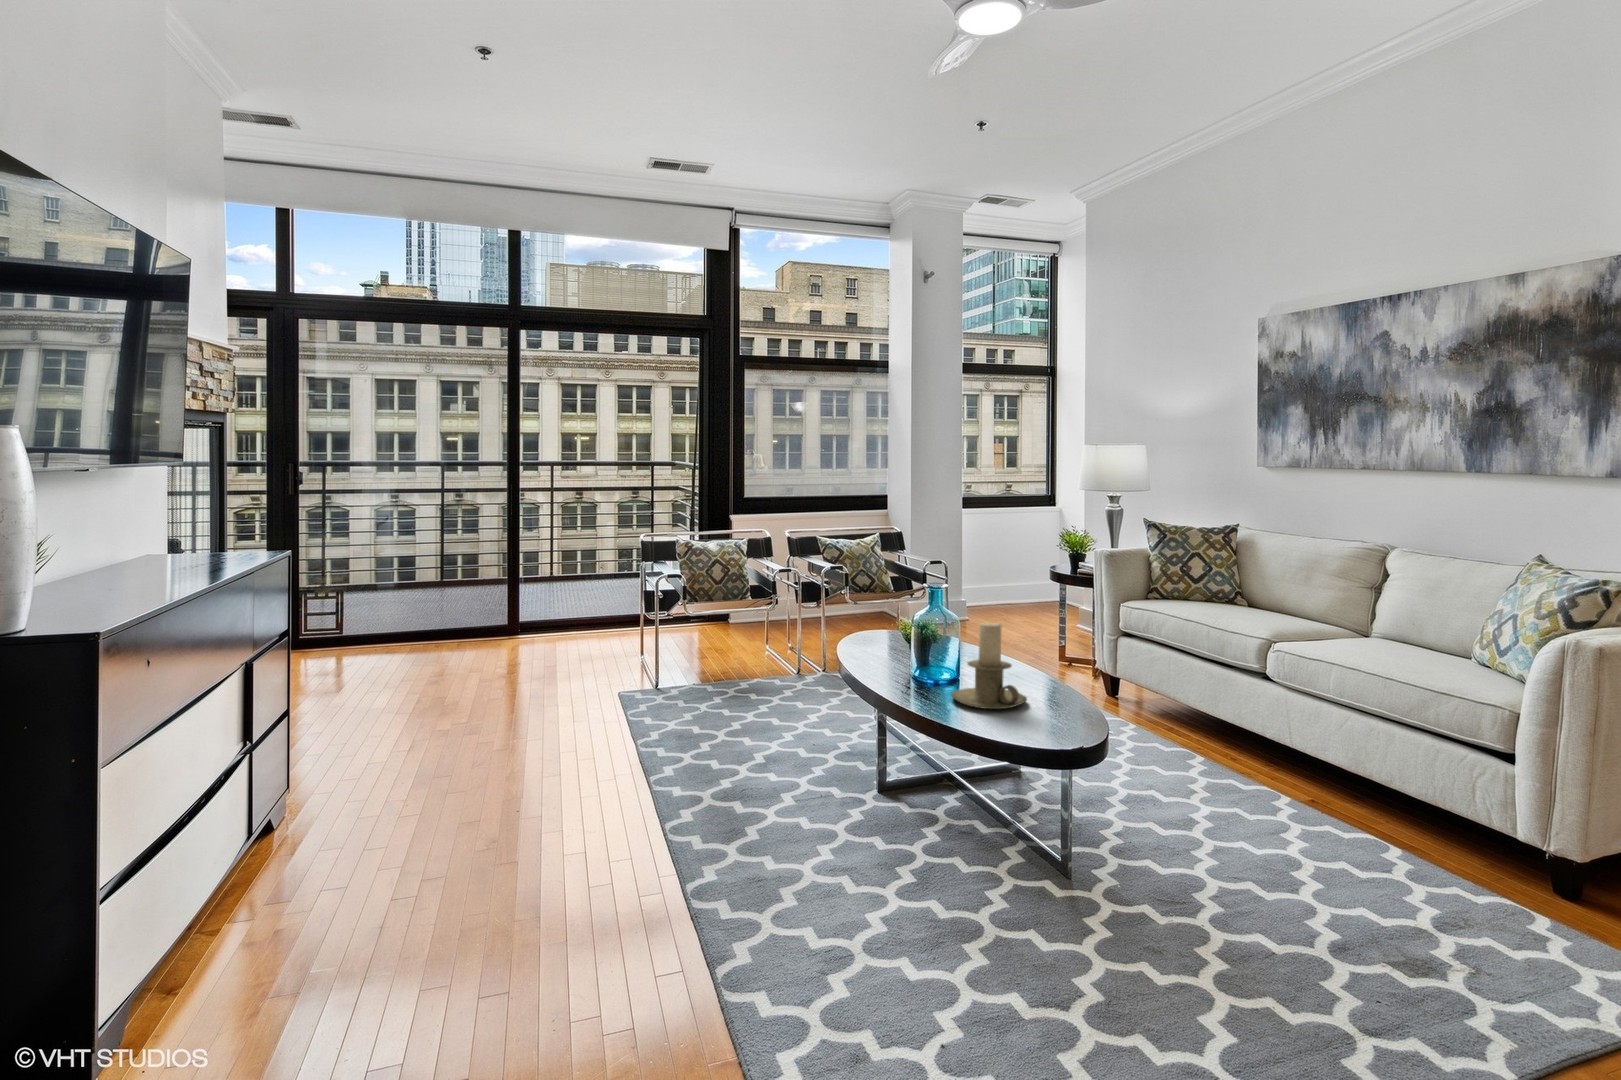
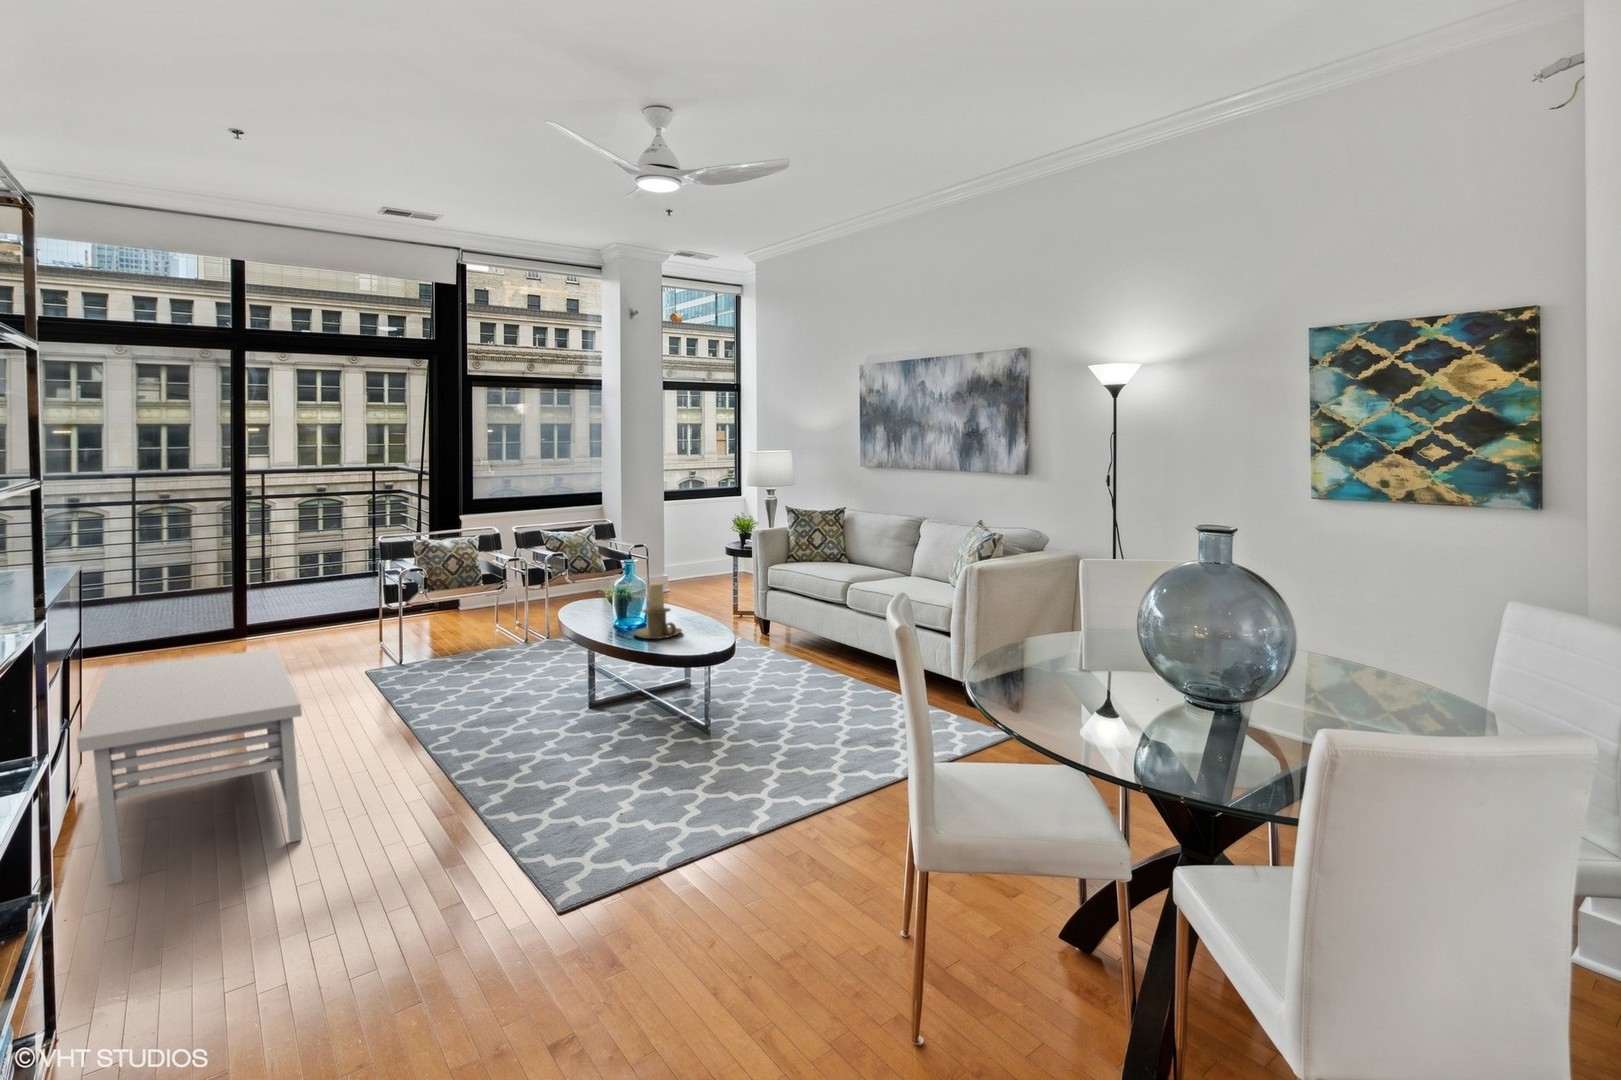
storage bench: none [147,675,485,1036] -> present [77,649,303,884]

